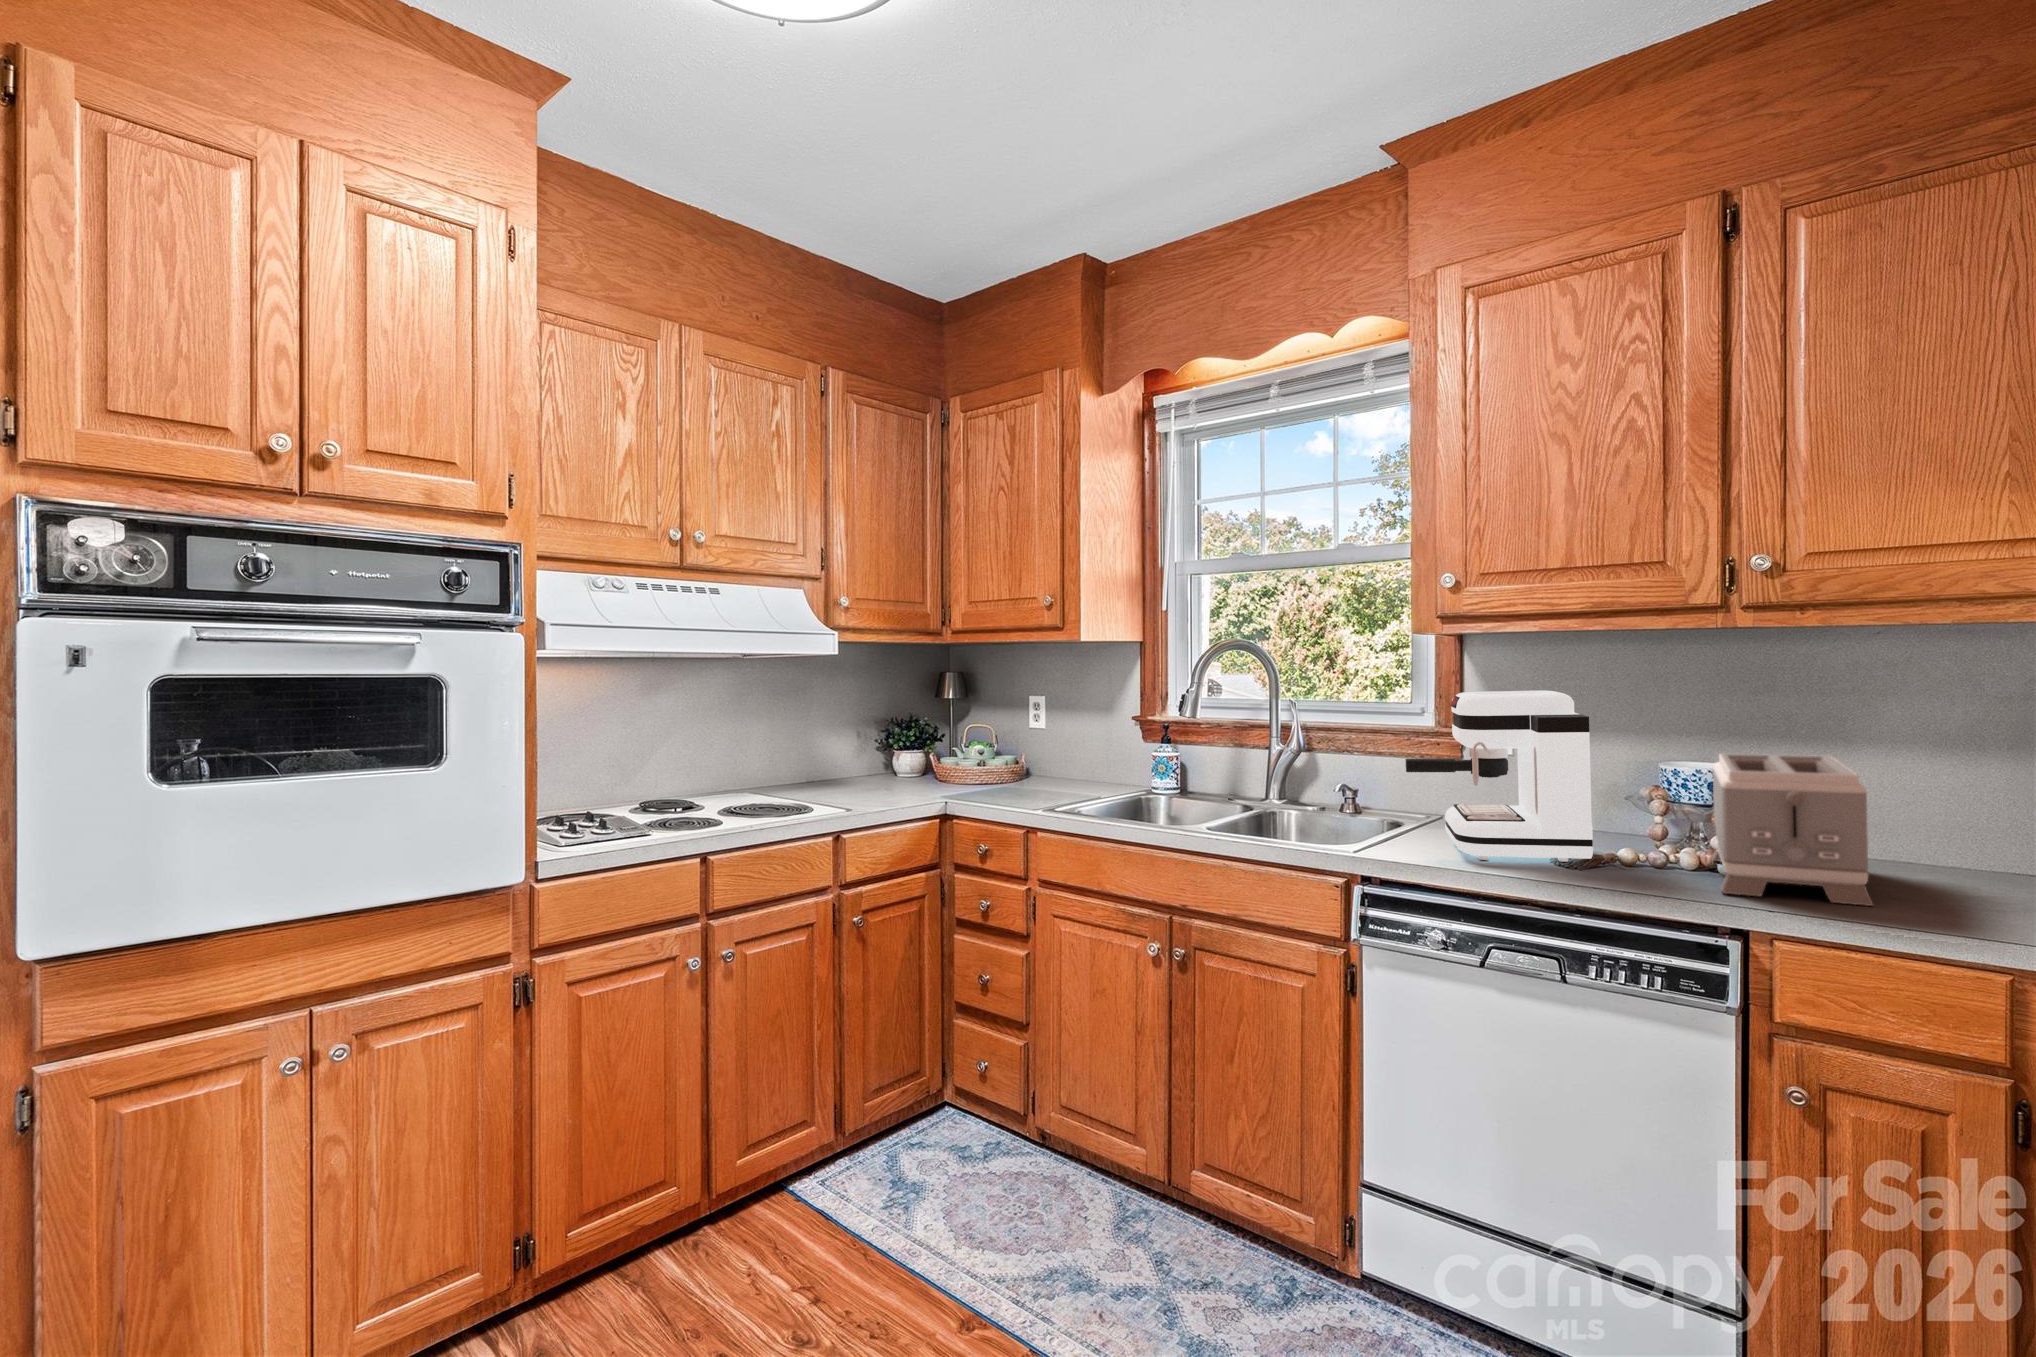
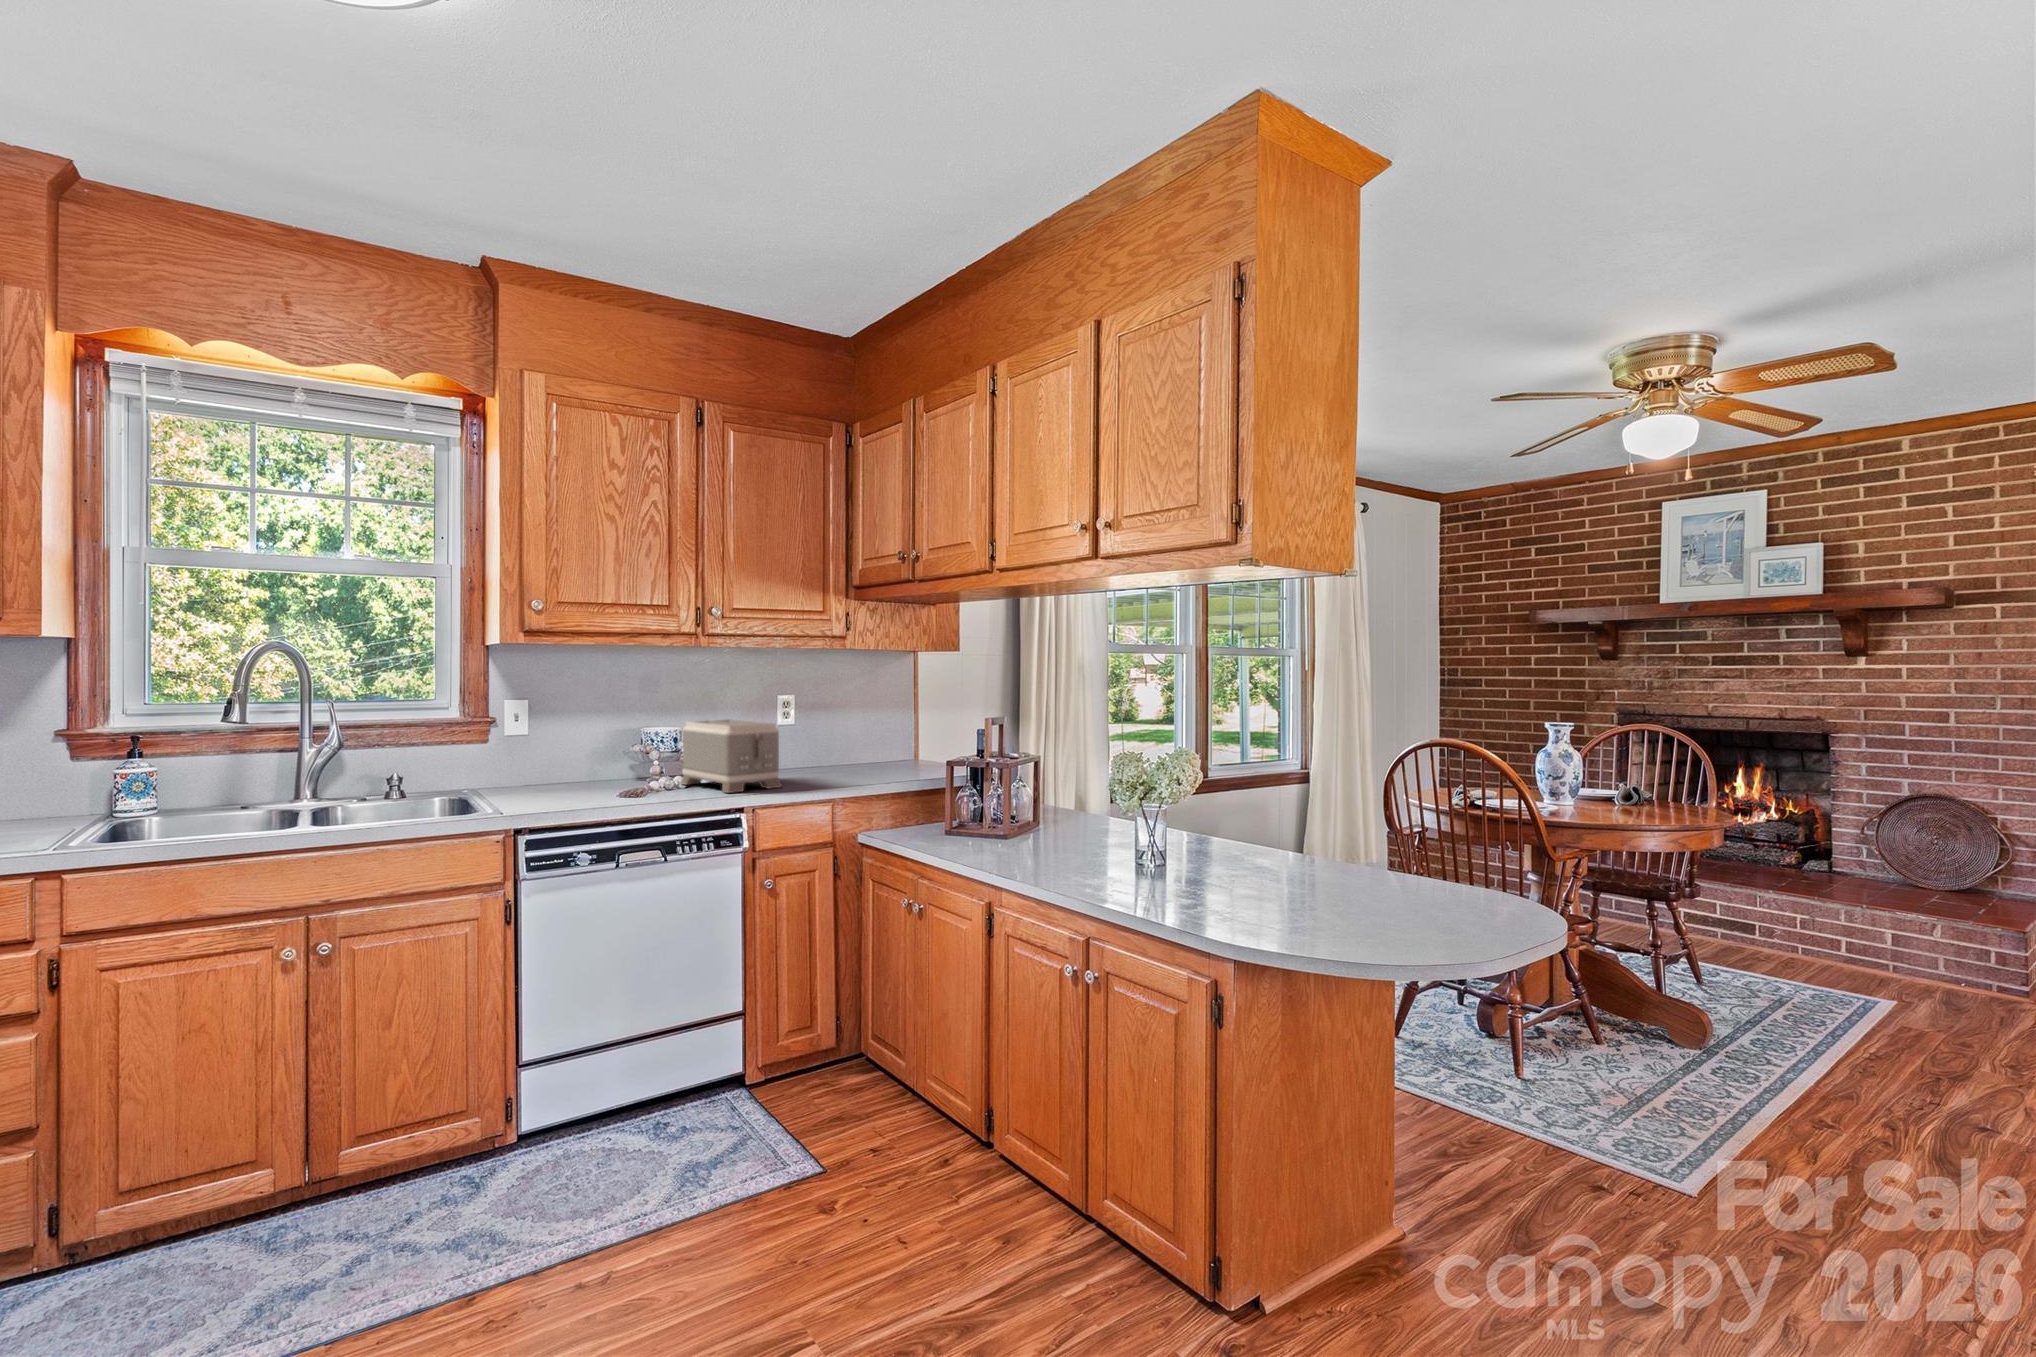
coffee maker: present [1406,691,1593,862] -> none [509,686,643,803]

